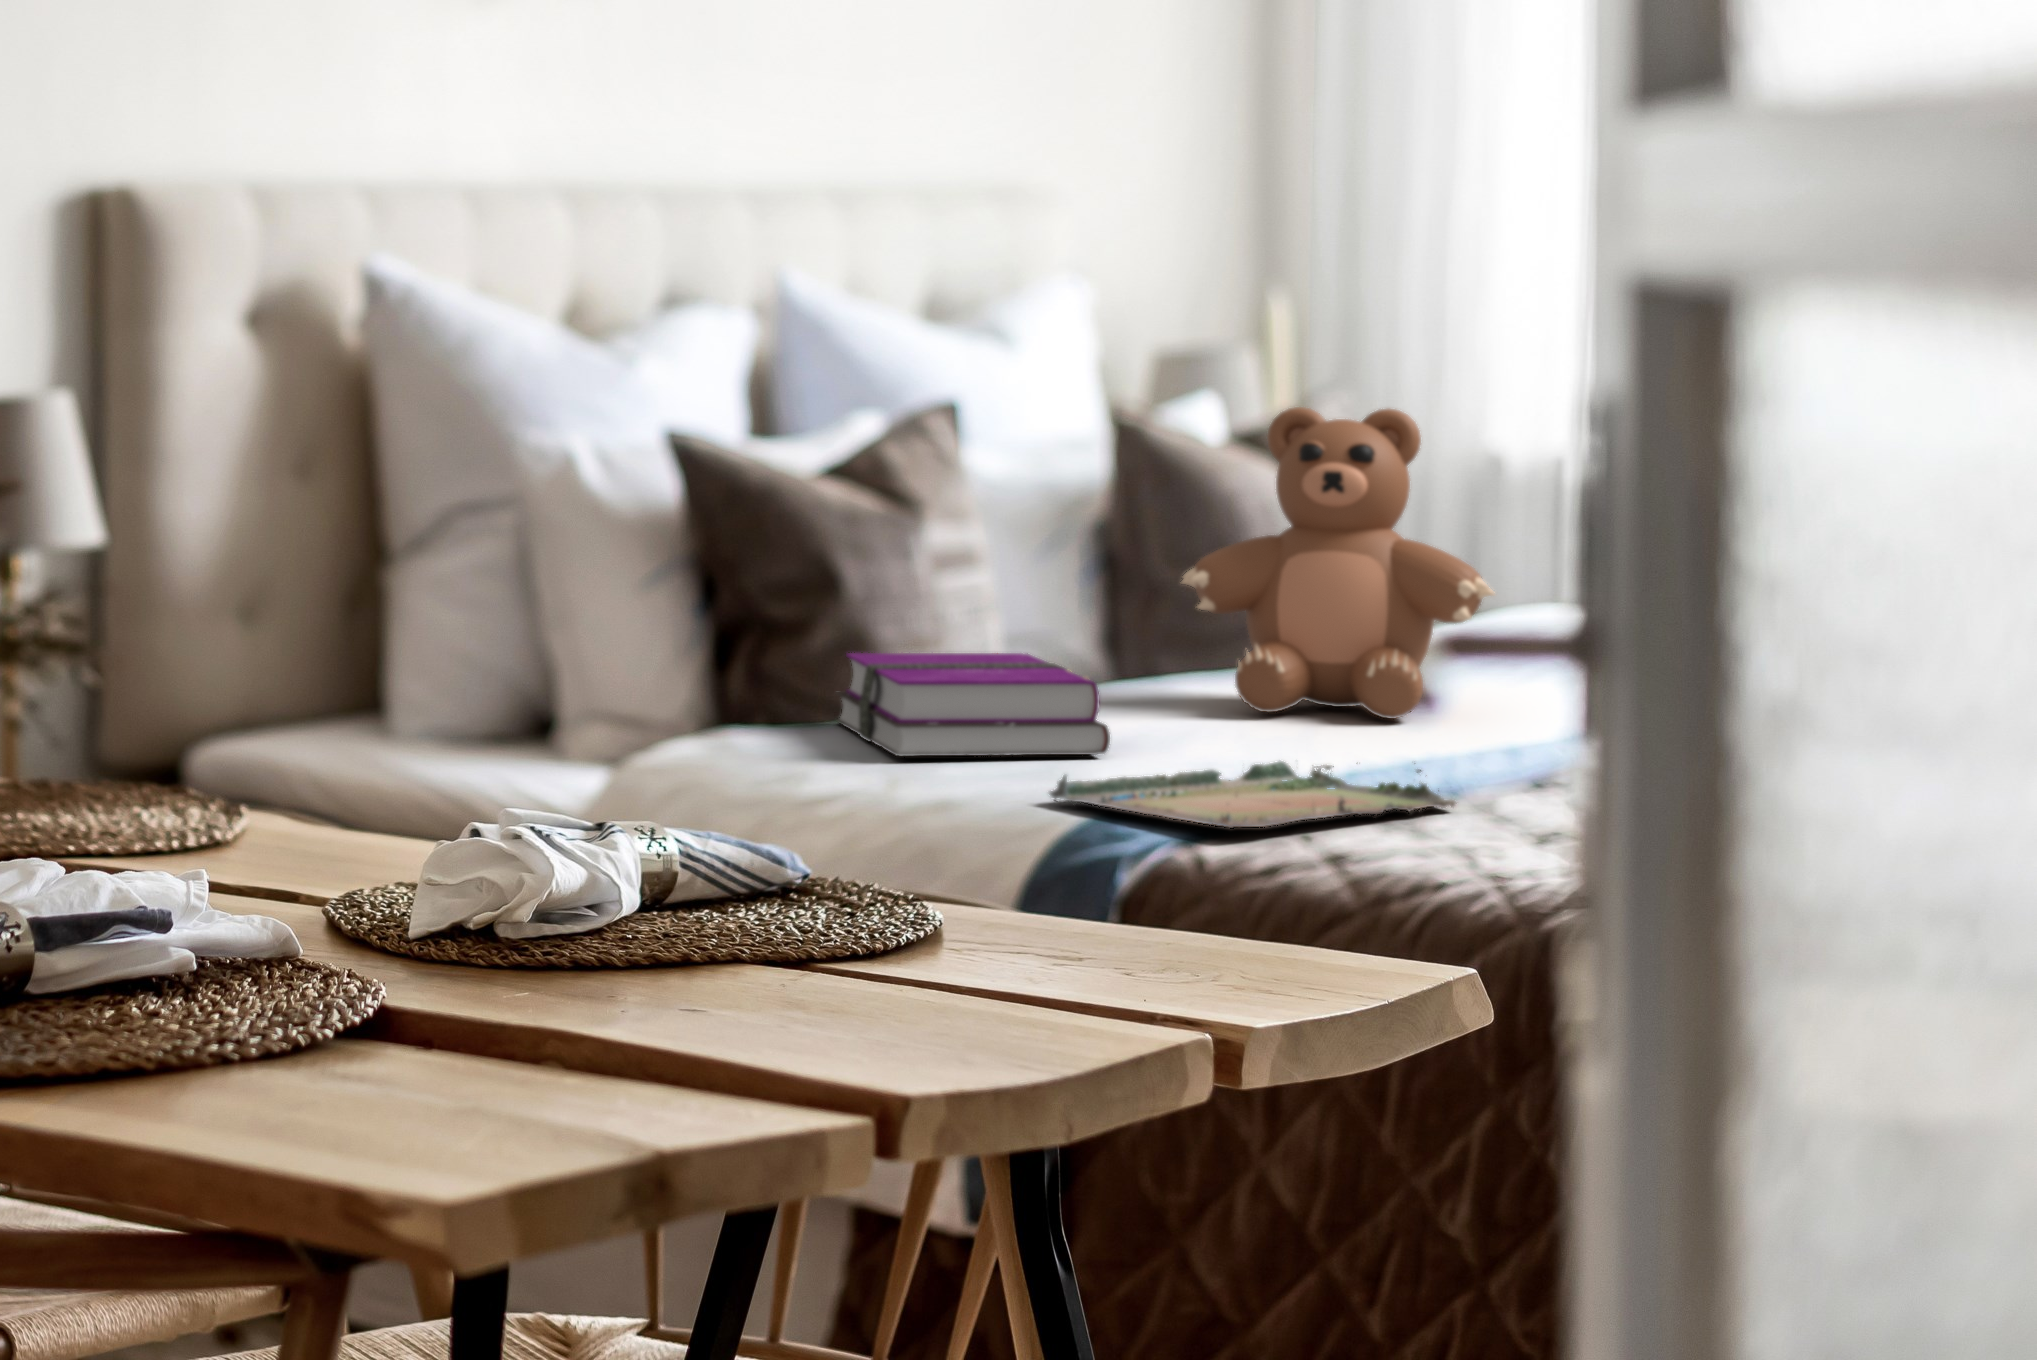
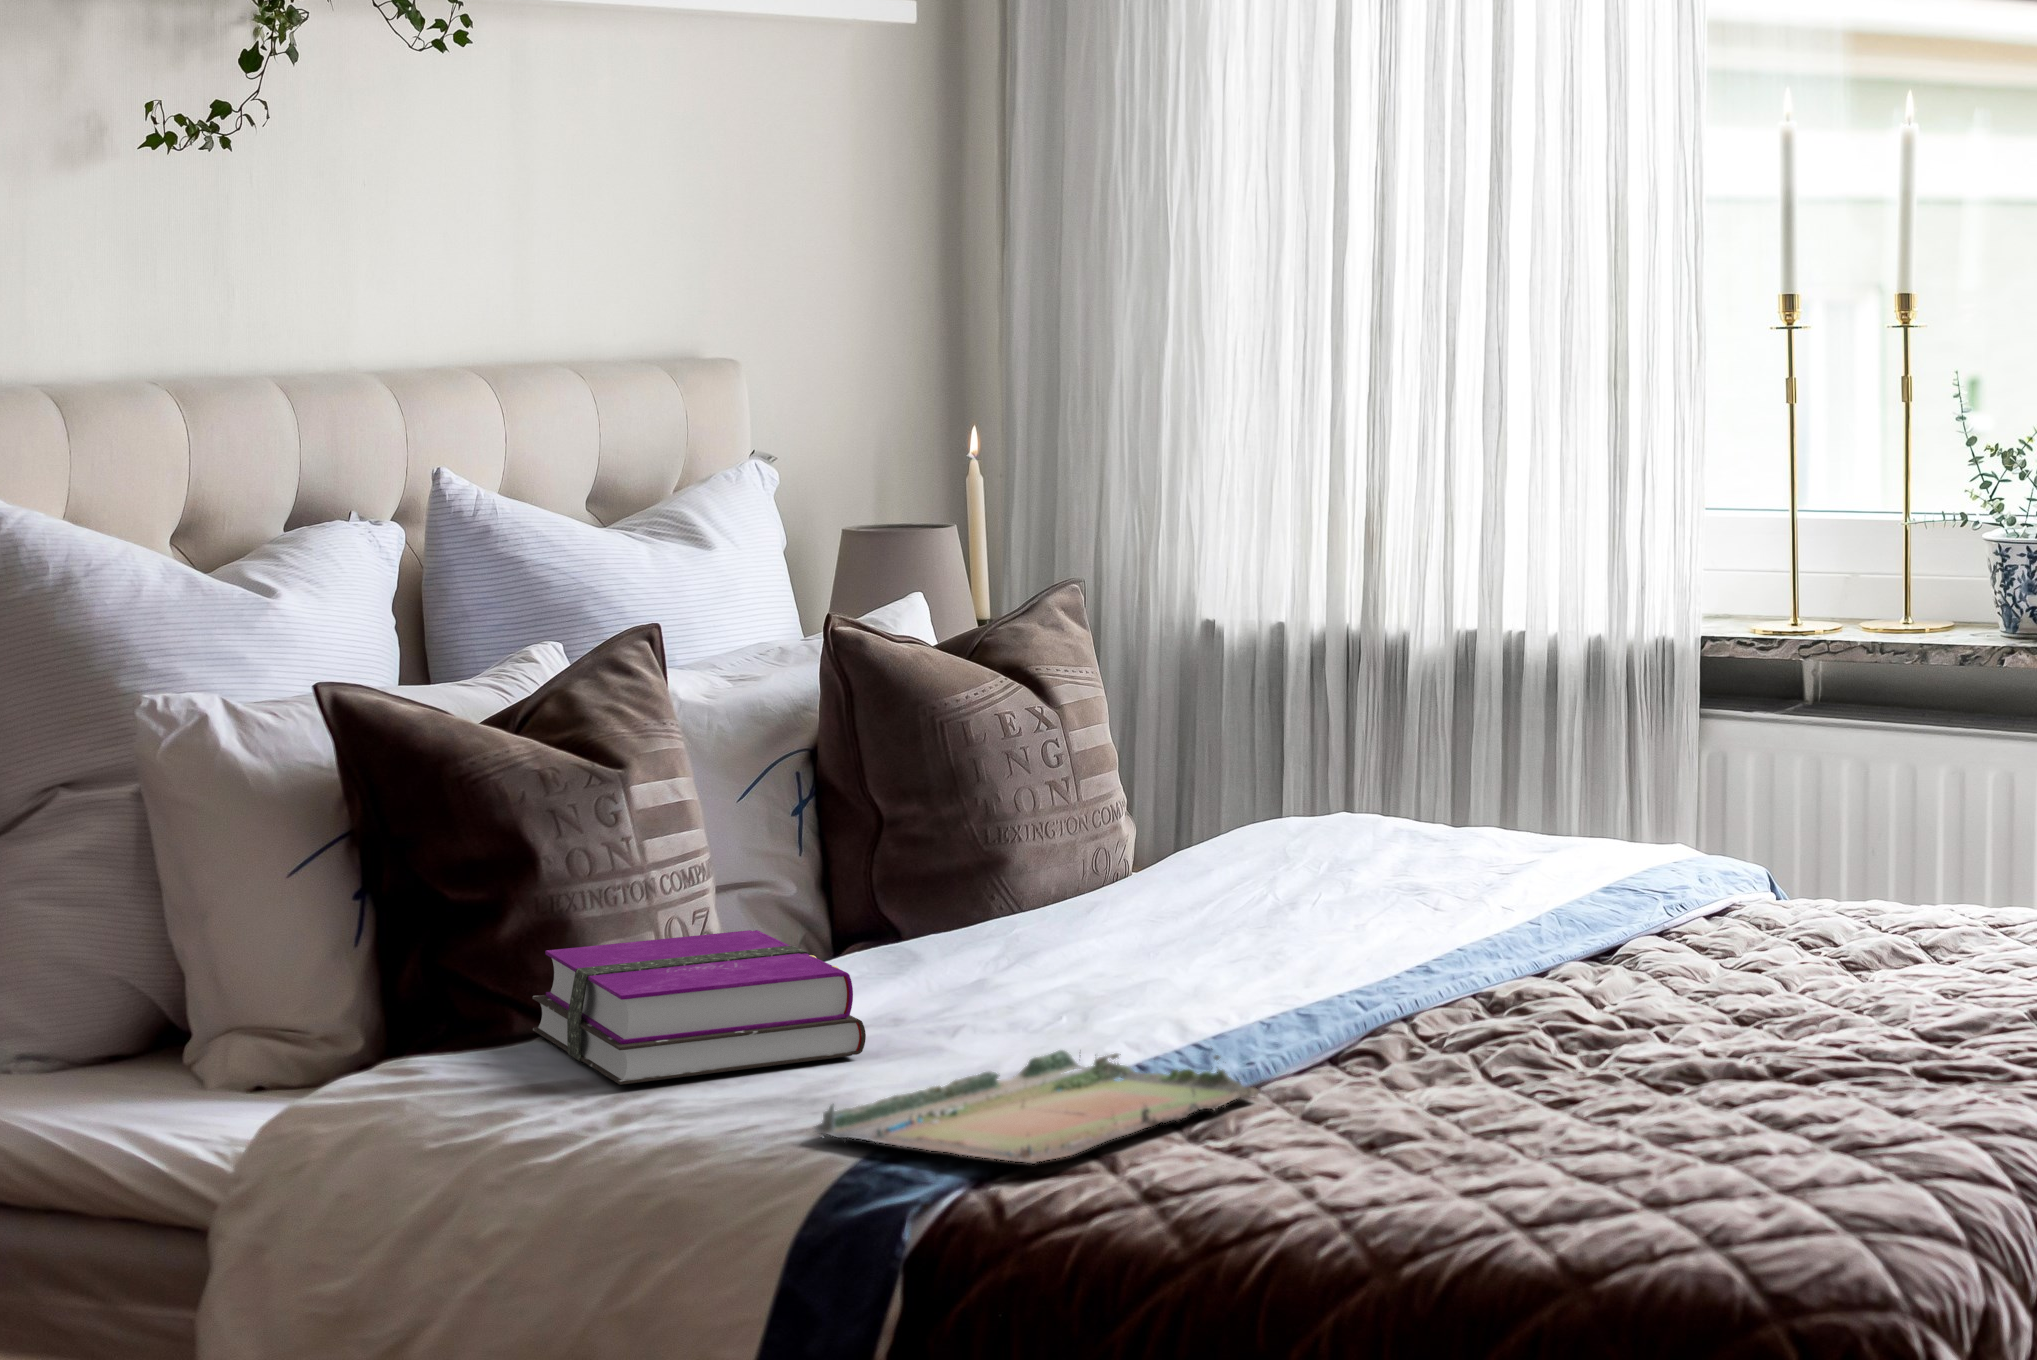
teddy bear: present [1182,407,1494,719] -> none [920,624,1257,969]

